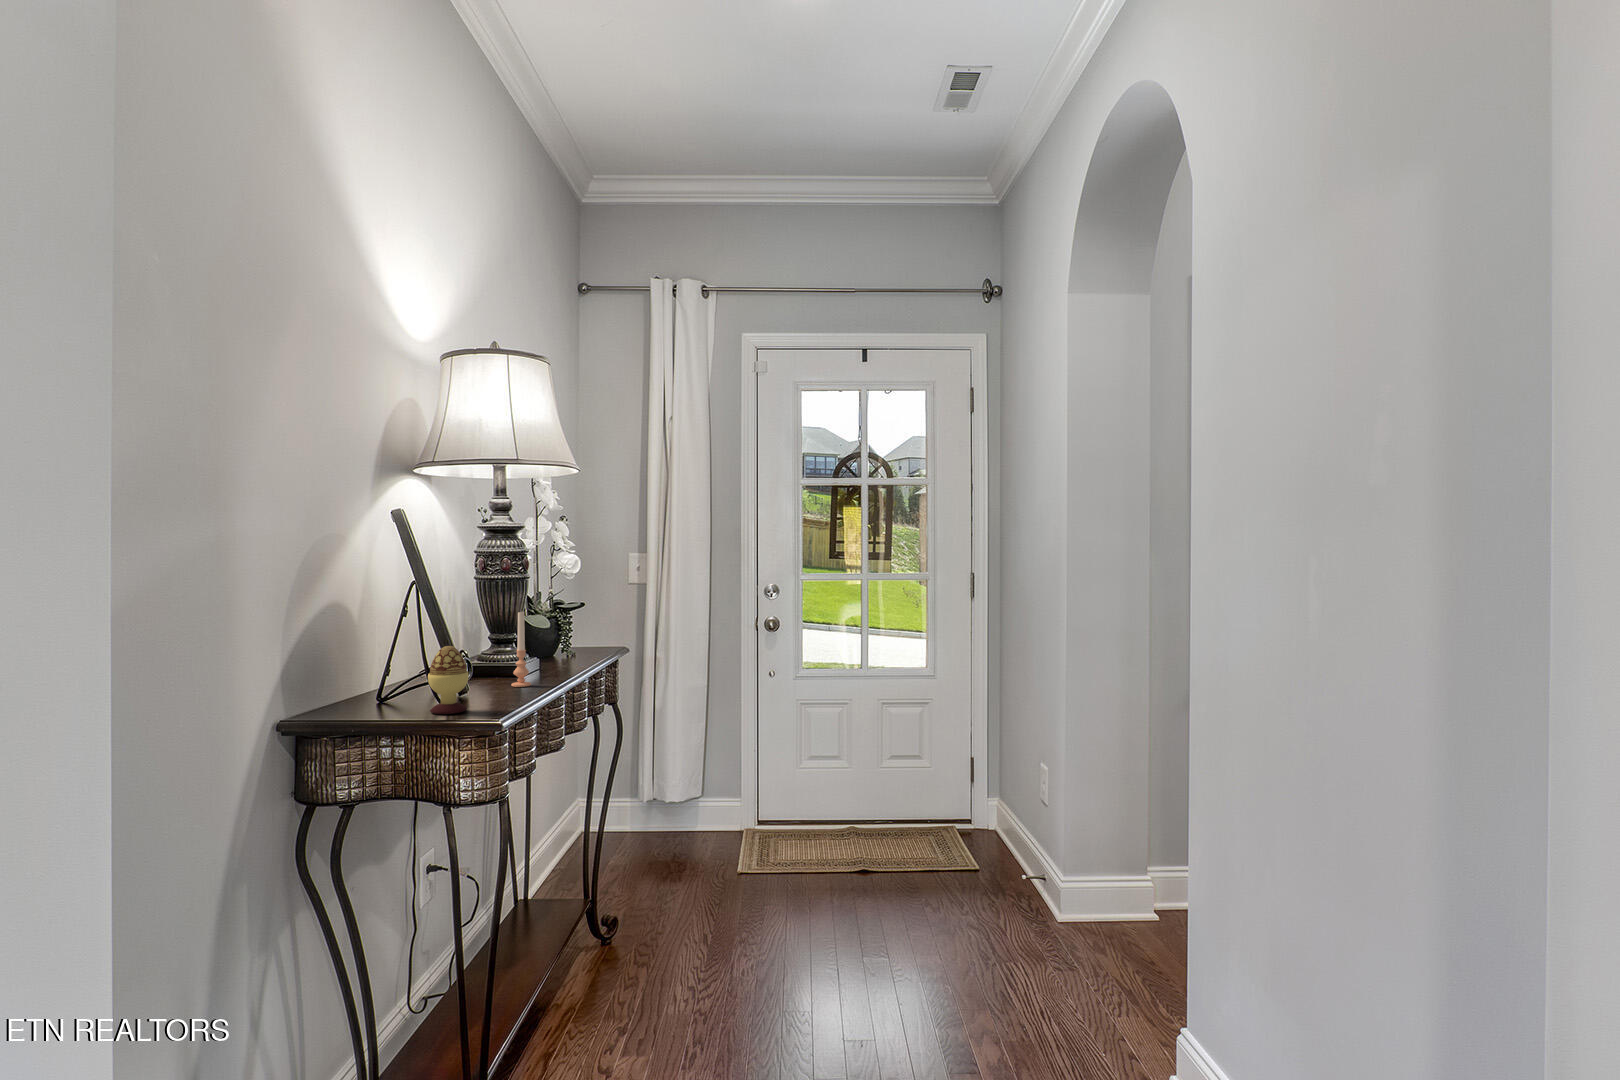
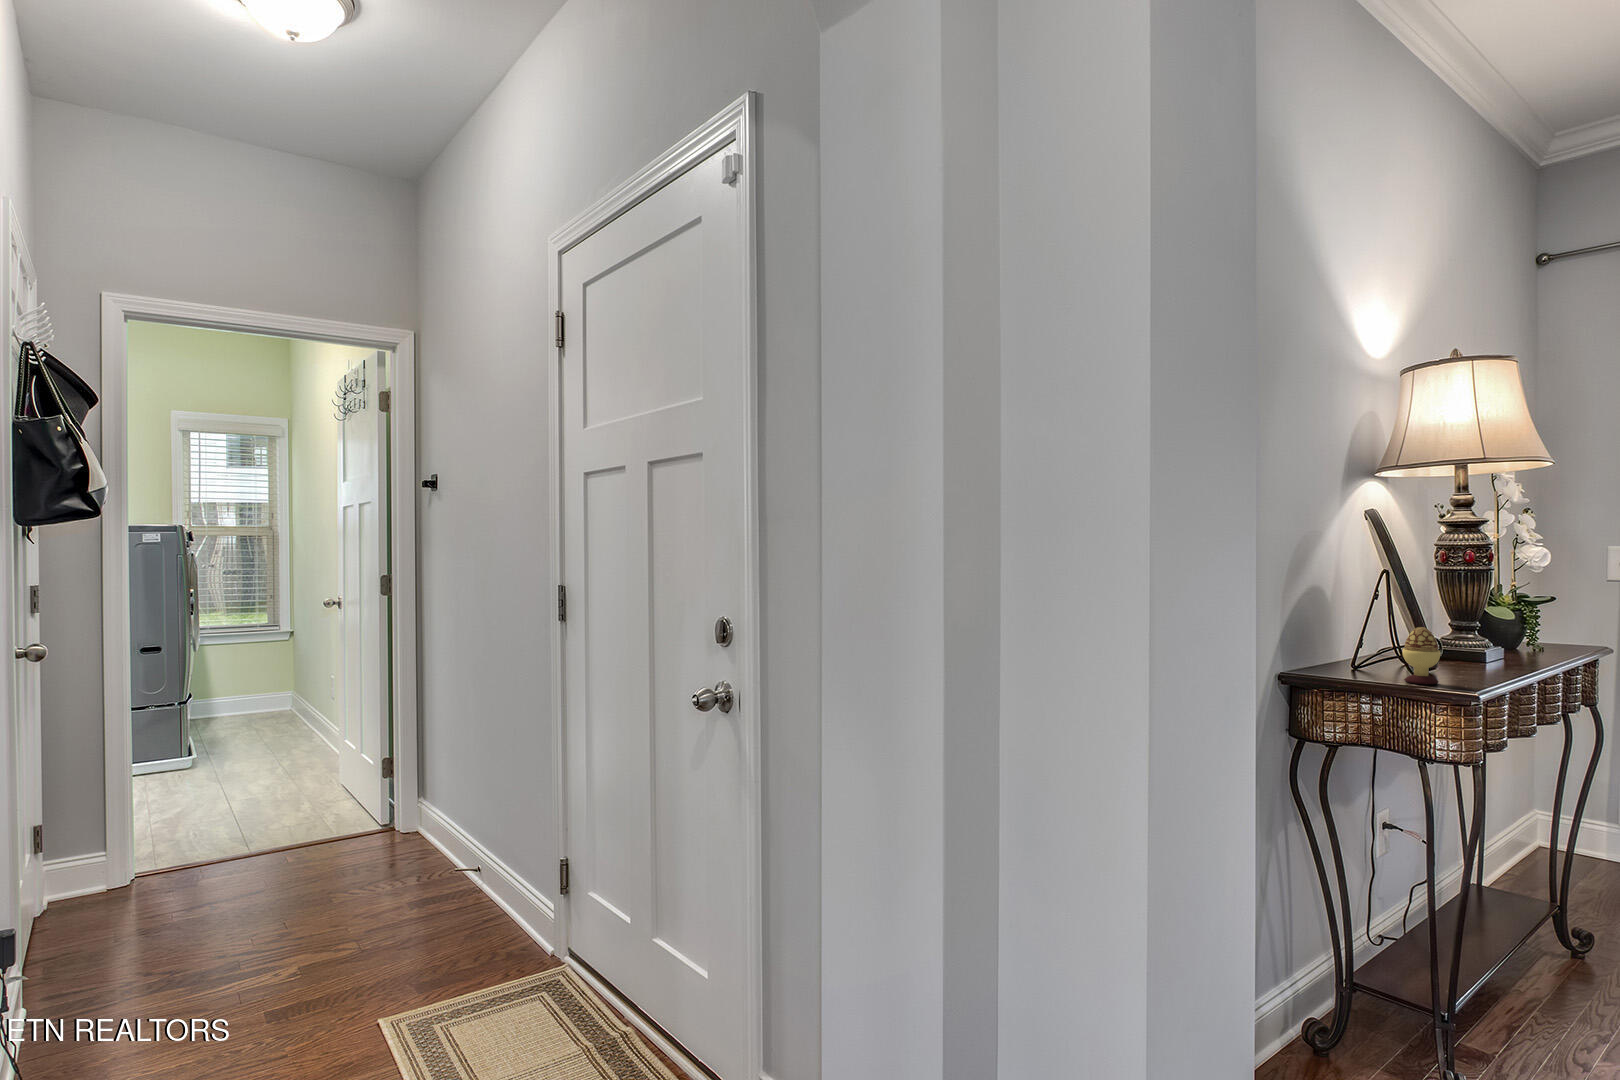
candle: present [511,611,531,687] -> none [1476,601,1498,672]

